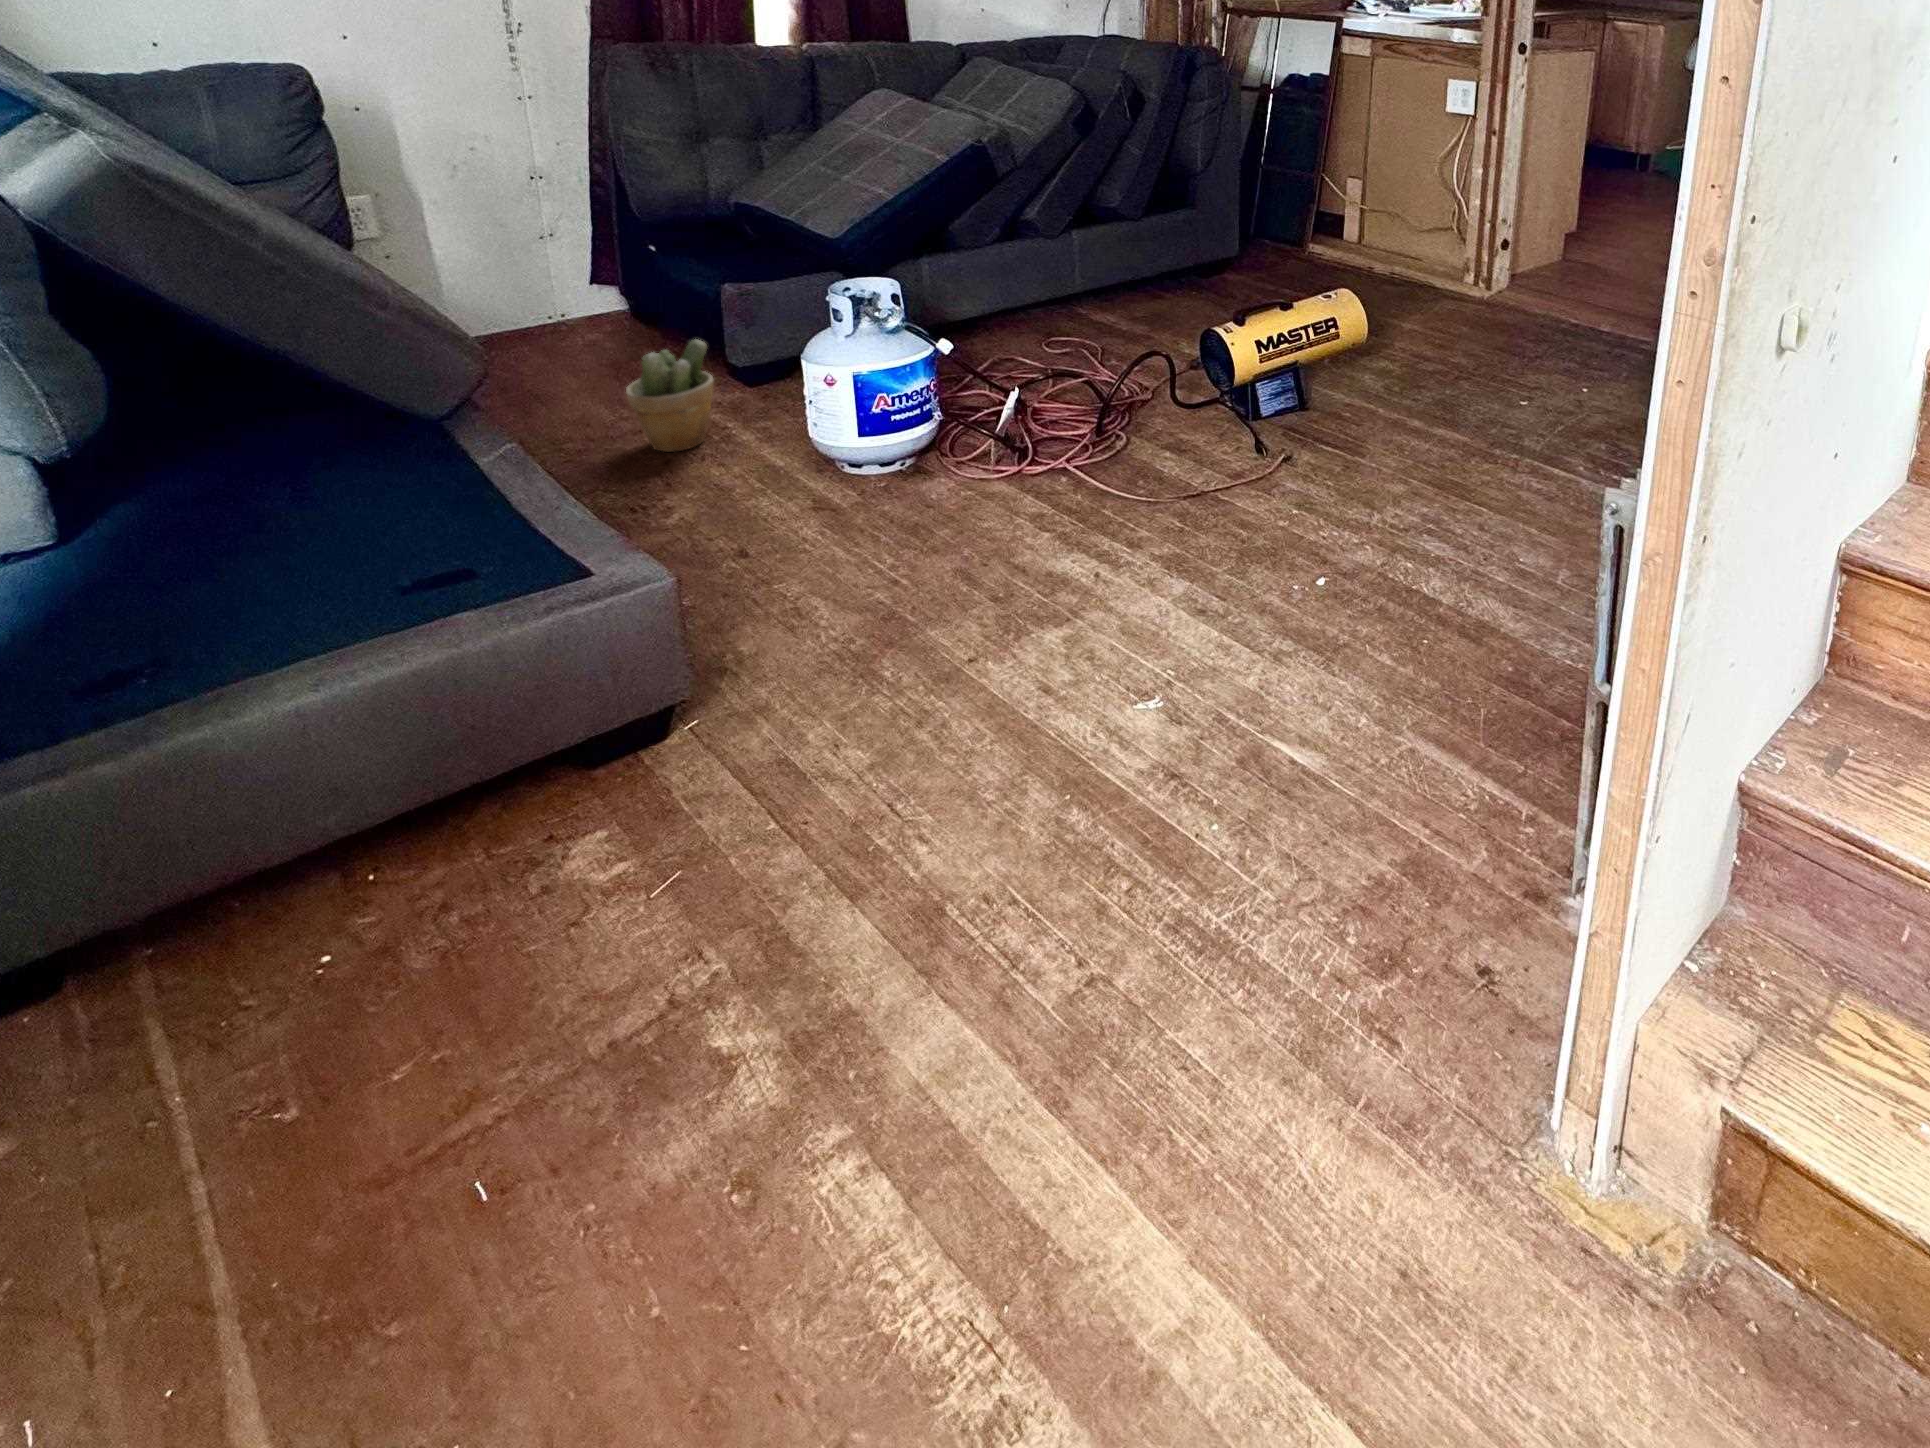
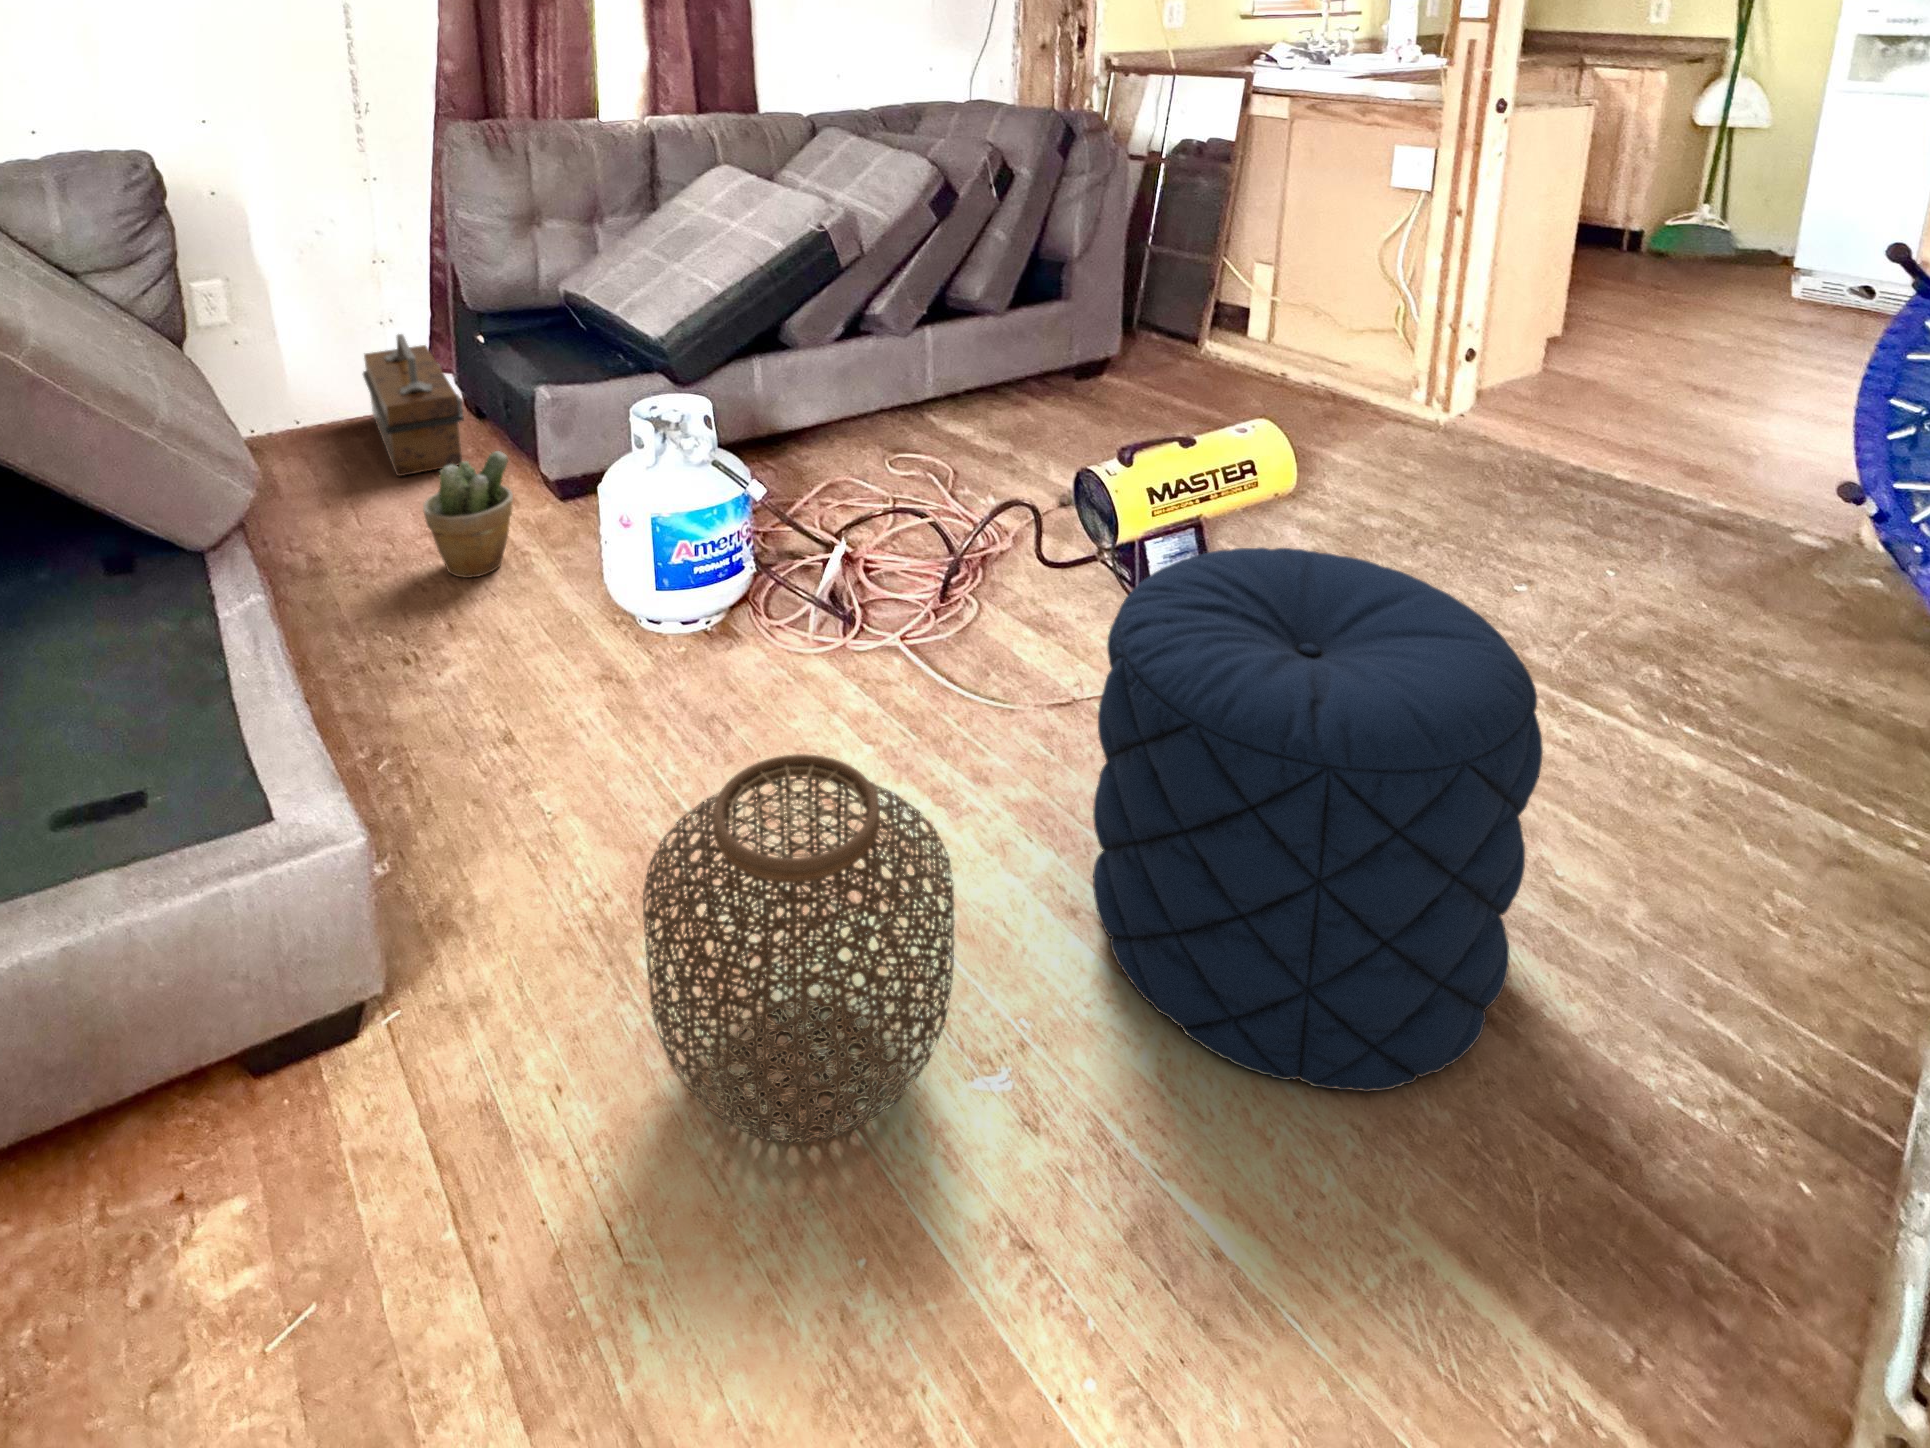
toolbox: none [526,249,647,378] -> present [363,334,464,476]
pouf: none [1215,352,1488,680] -> present [1093,547,1543,1092]
woven basket: none [890,500,1115,757] -> present [643,754,954,1143]

